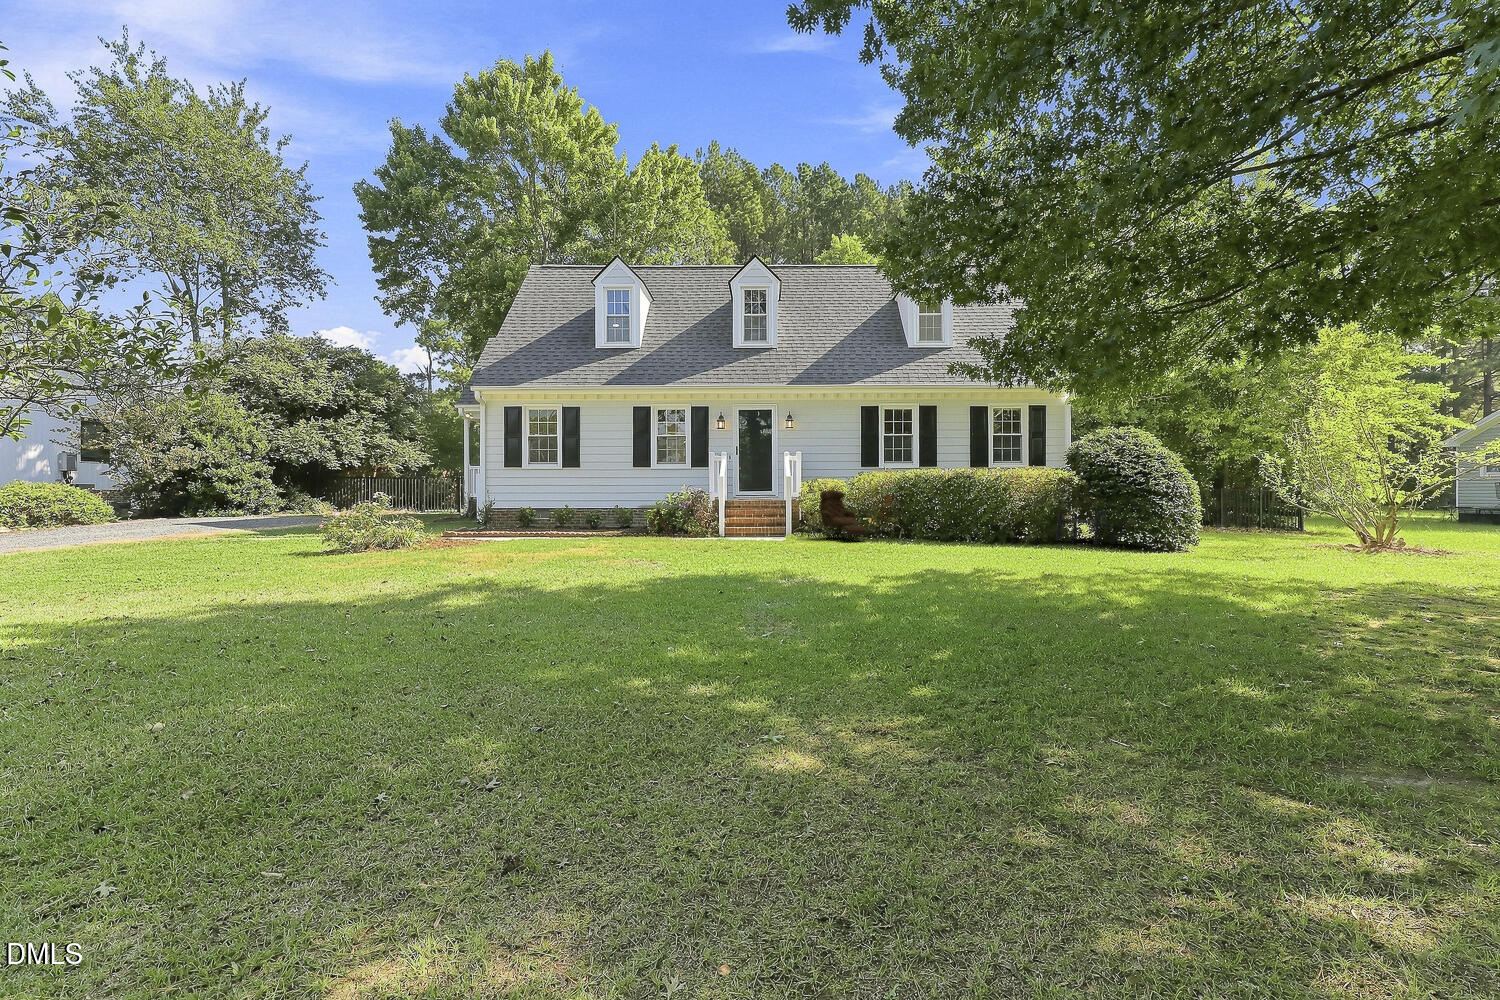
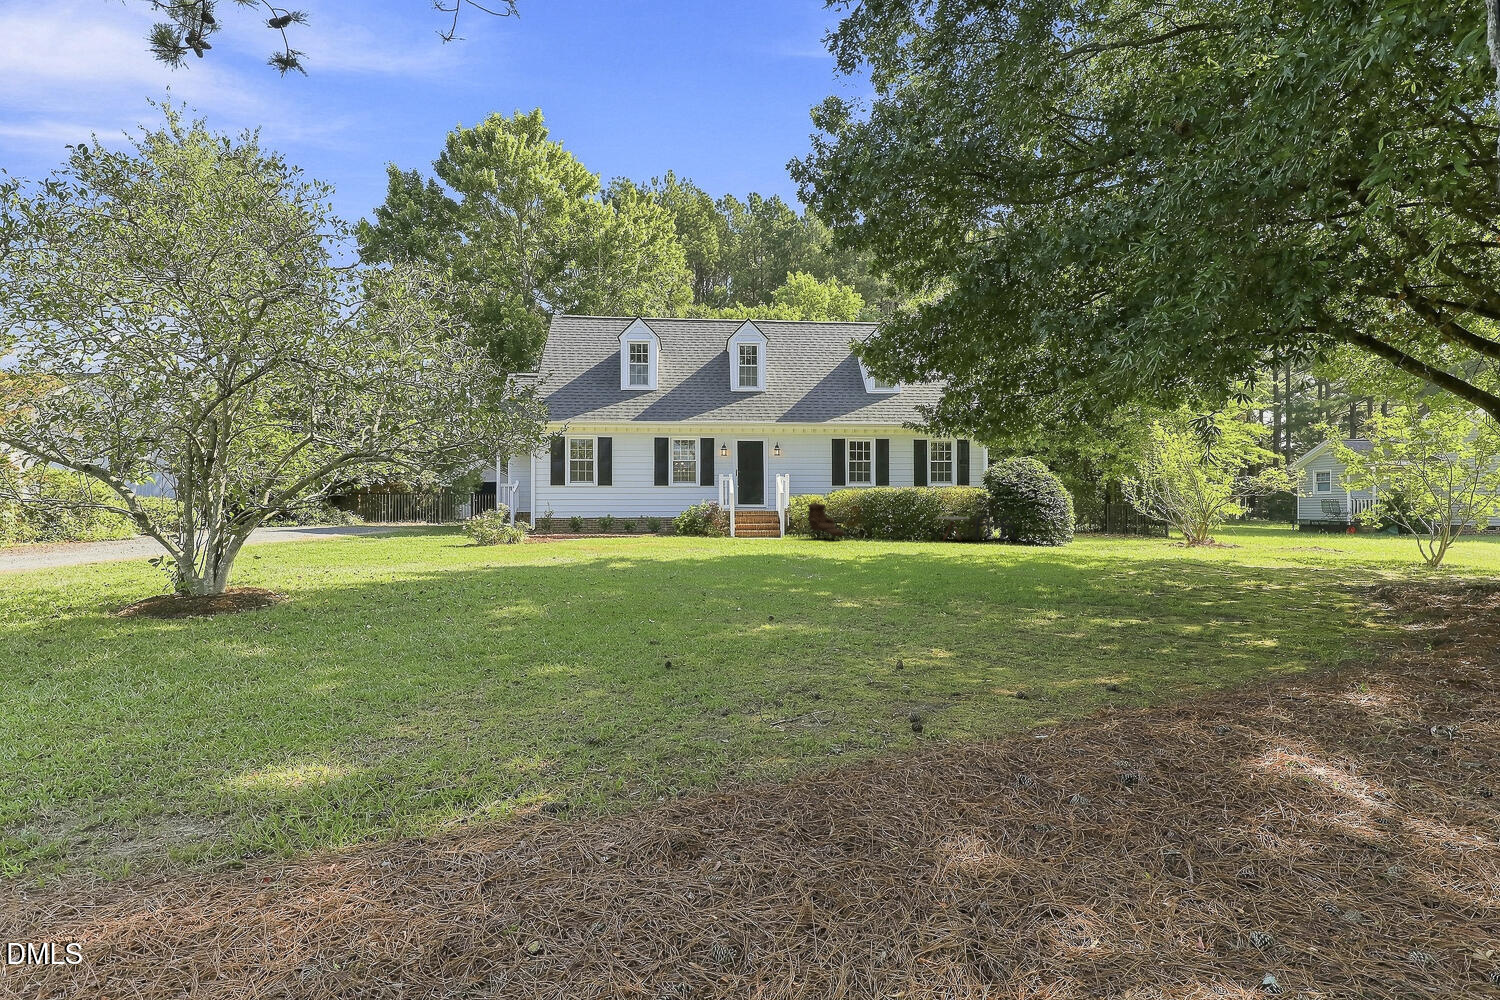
round table: present [638,505,678,534] -> present [937,517,968,539]

